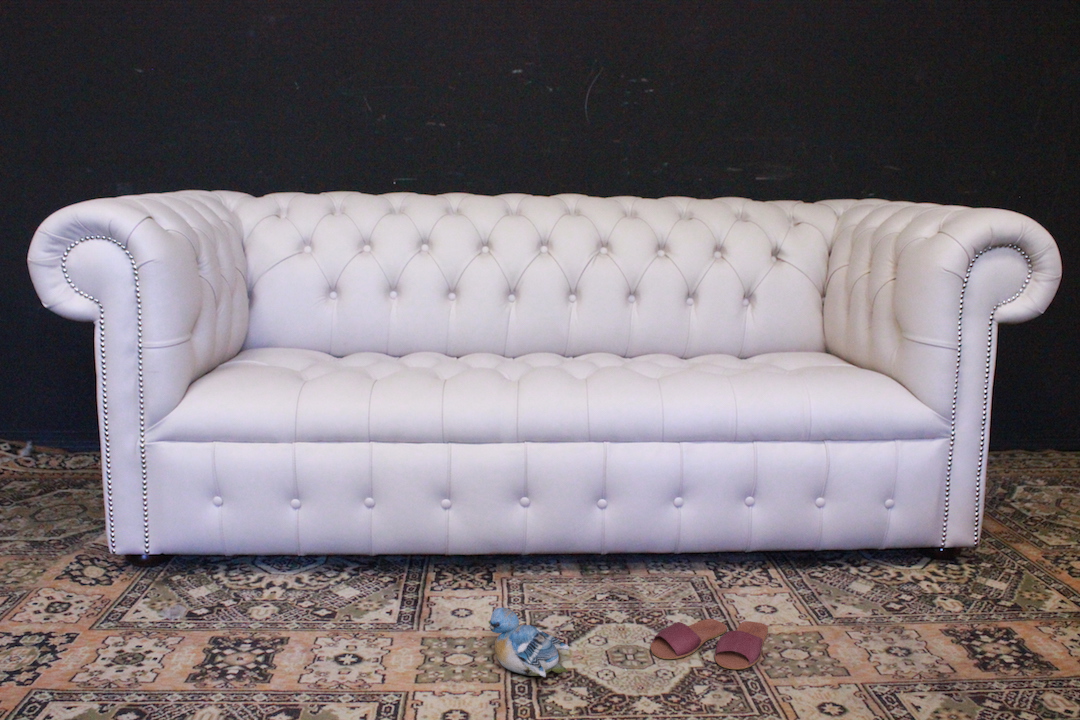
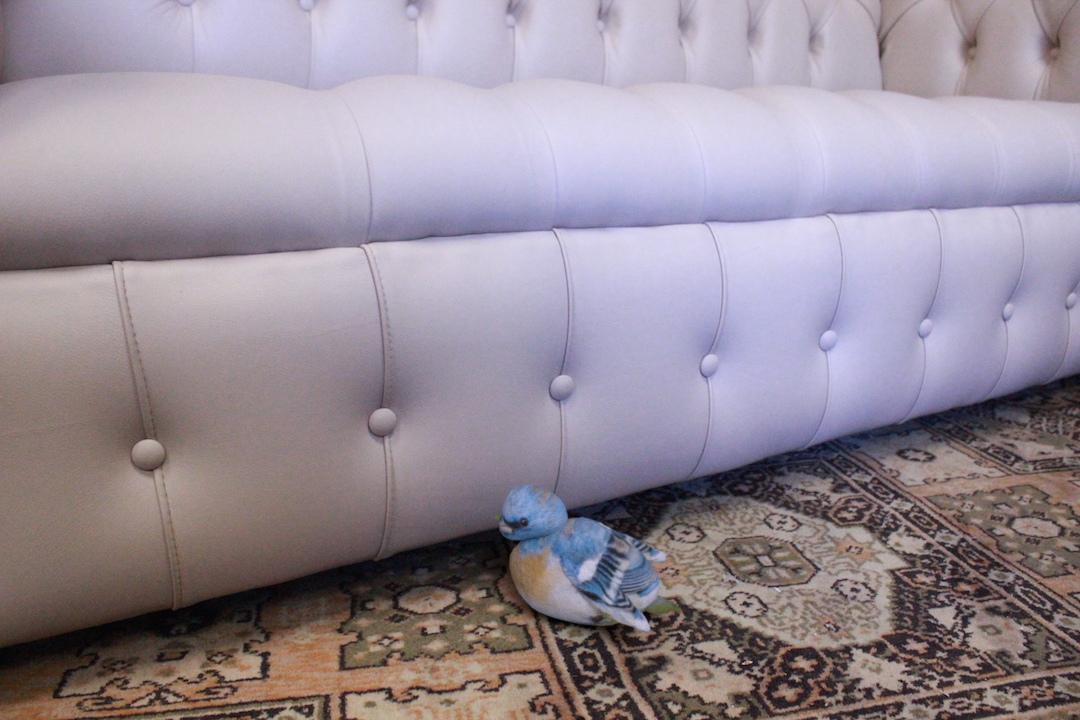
slippers: present [650,619,768,669] -> none [788,478,994,570]

